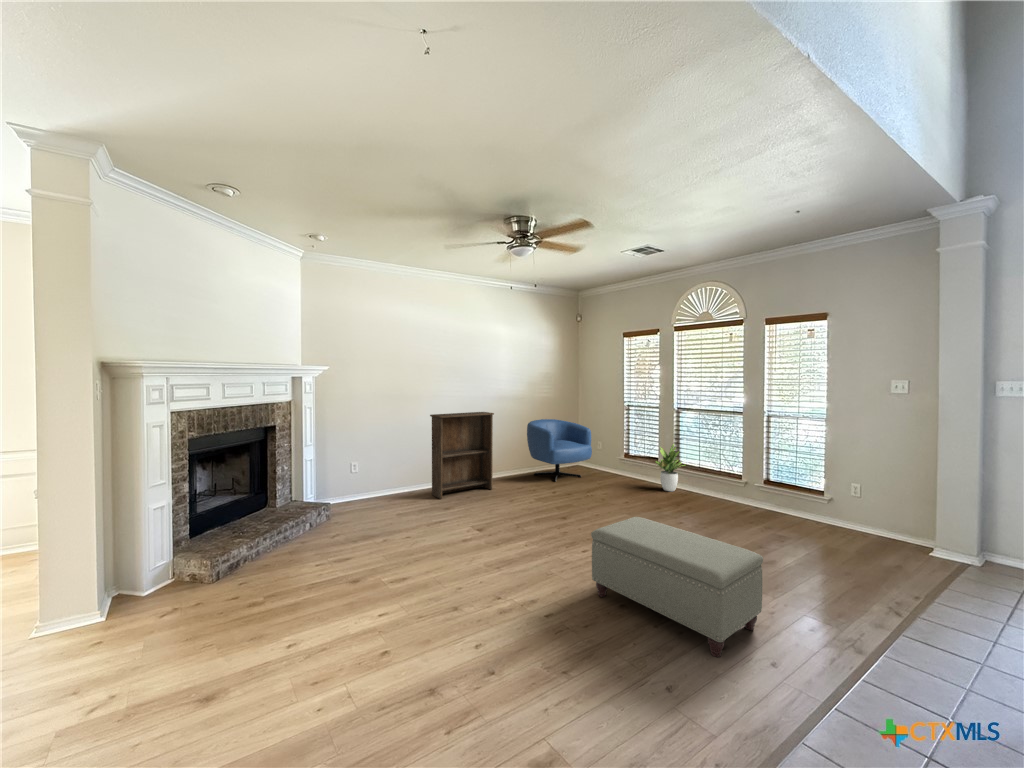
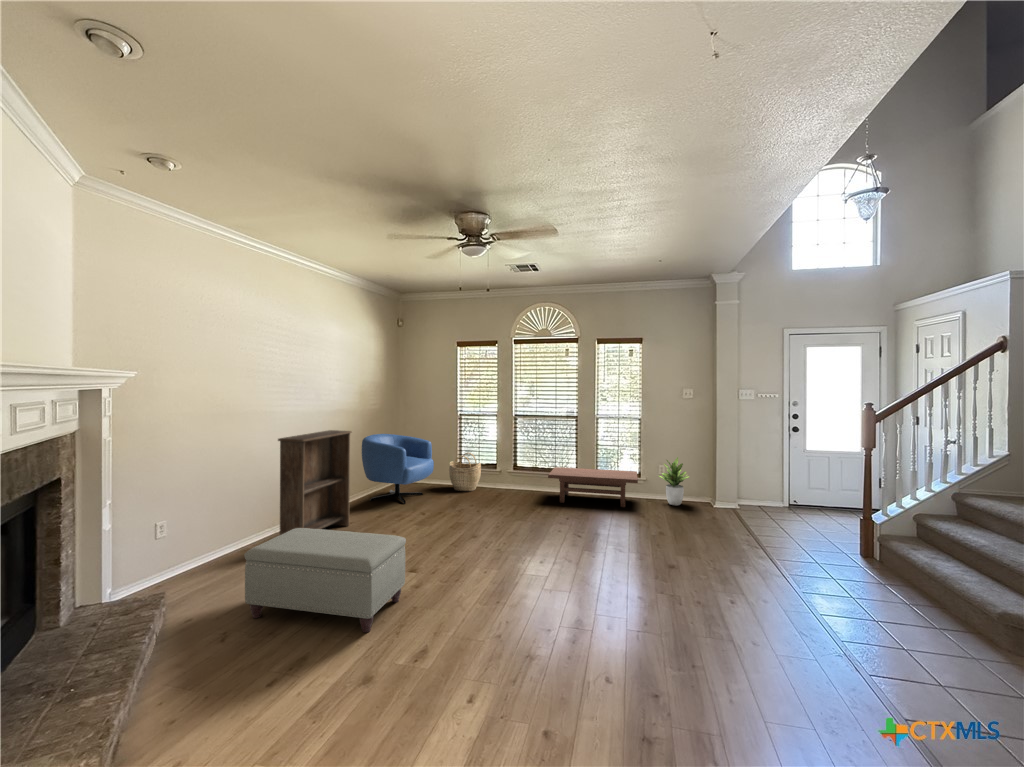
woven basket: none [610,443,642,481] -> present [449,453,481,491]
potted plant: present [656,444,684,491] -> present [659,457,689,505]
coffee table: none [690,468,821,528] -> present [548,467,638,507]
ottoman: present [591,517,763,657] -> present [244,528,406,633]

